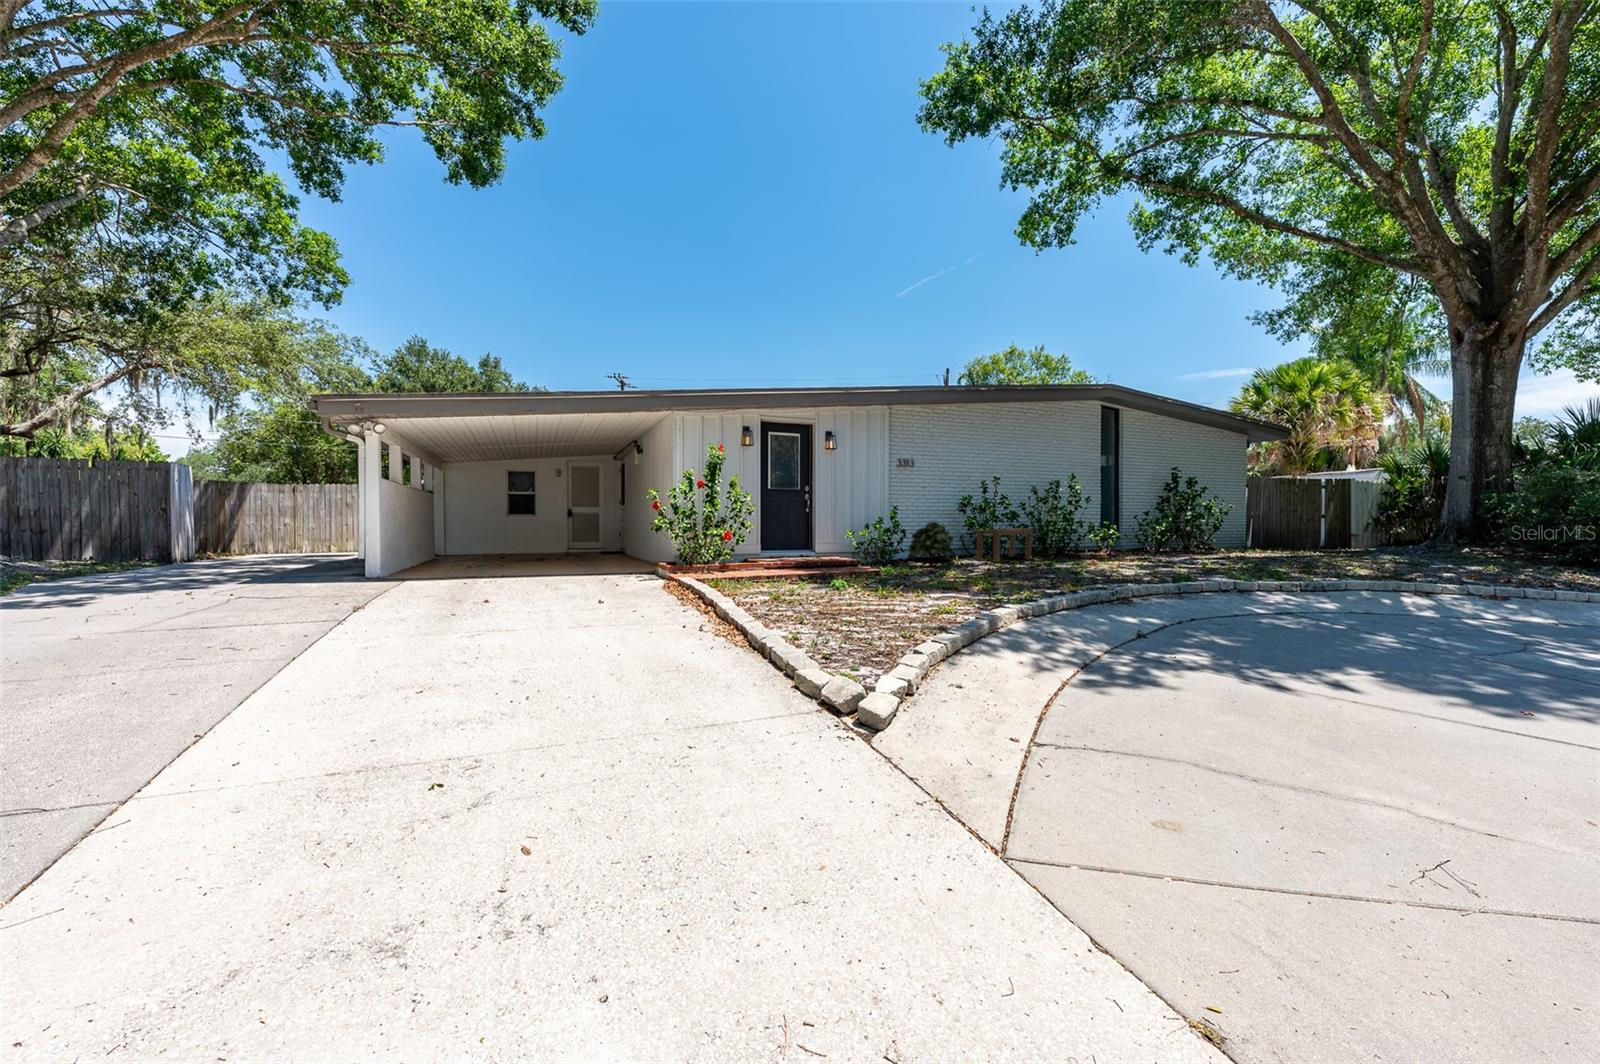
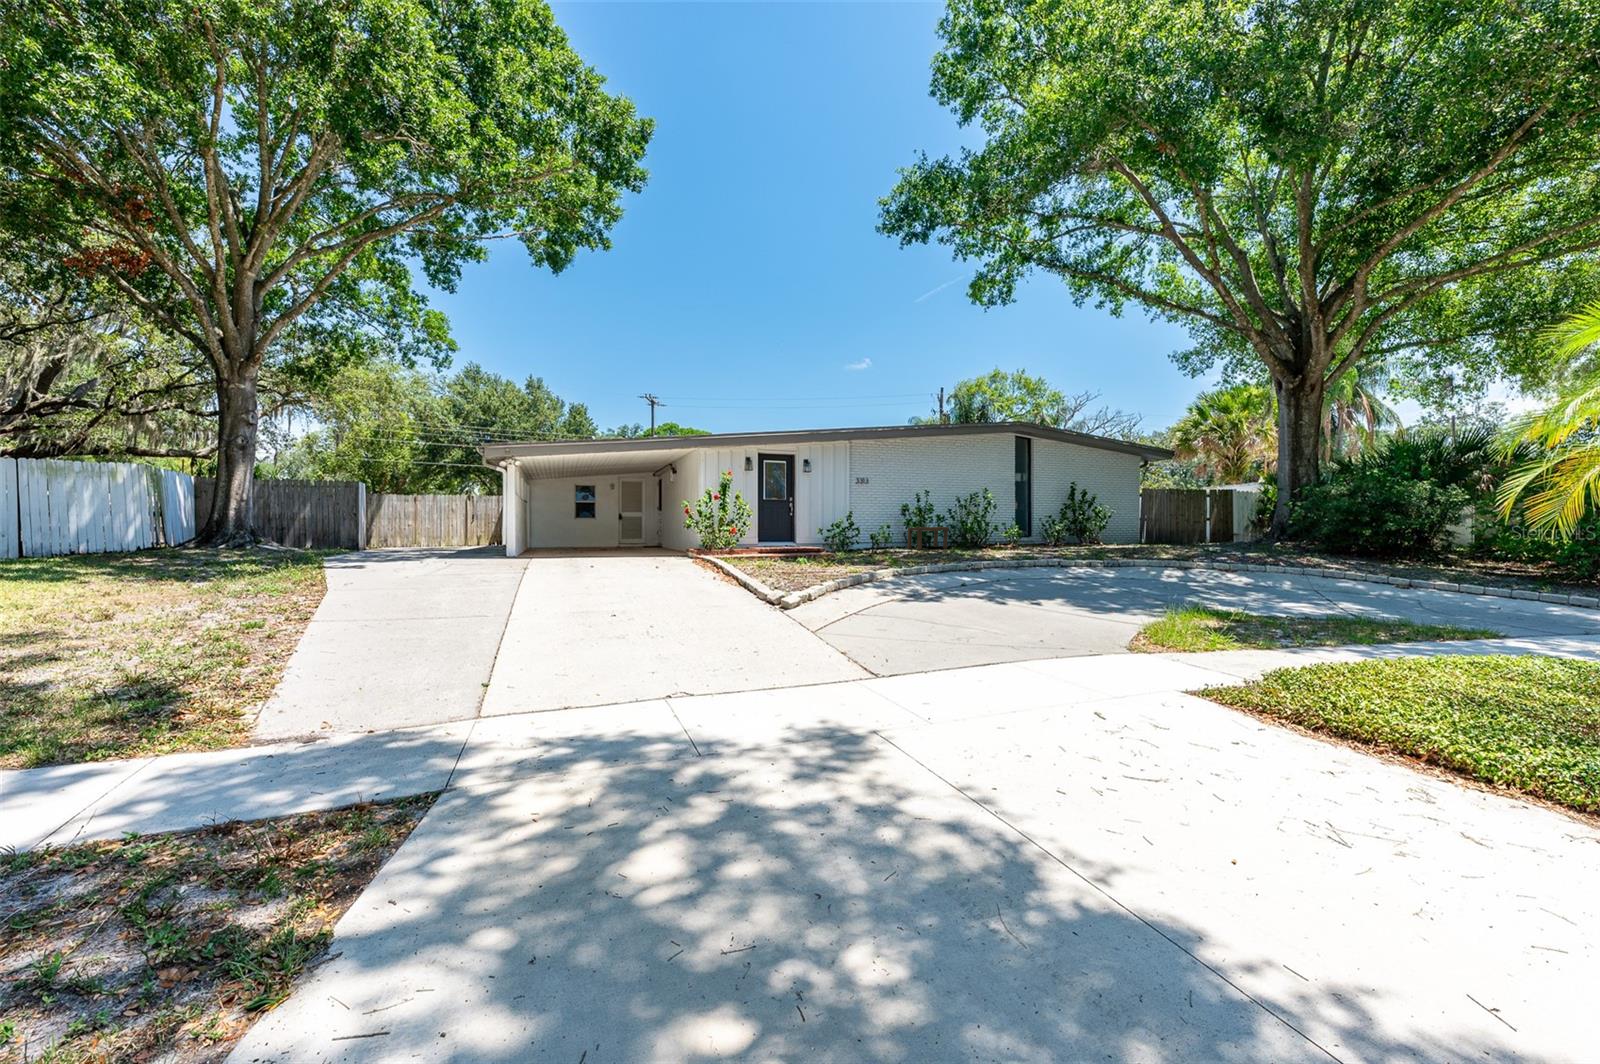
potted plant: present [908,522,955,559] -> none [860,522,891,549]

